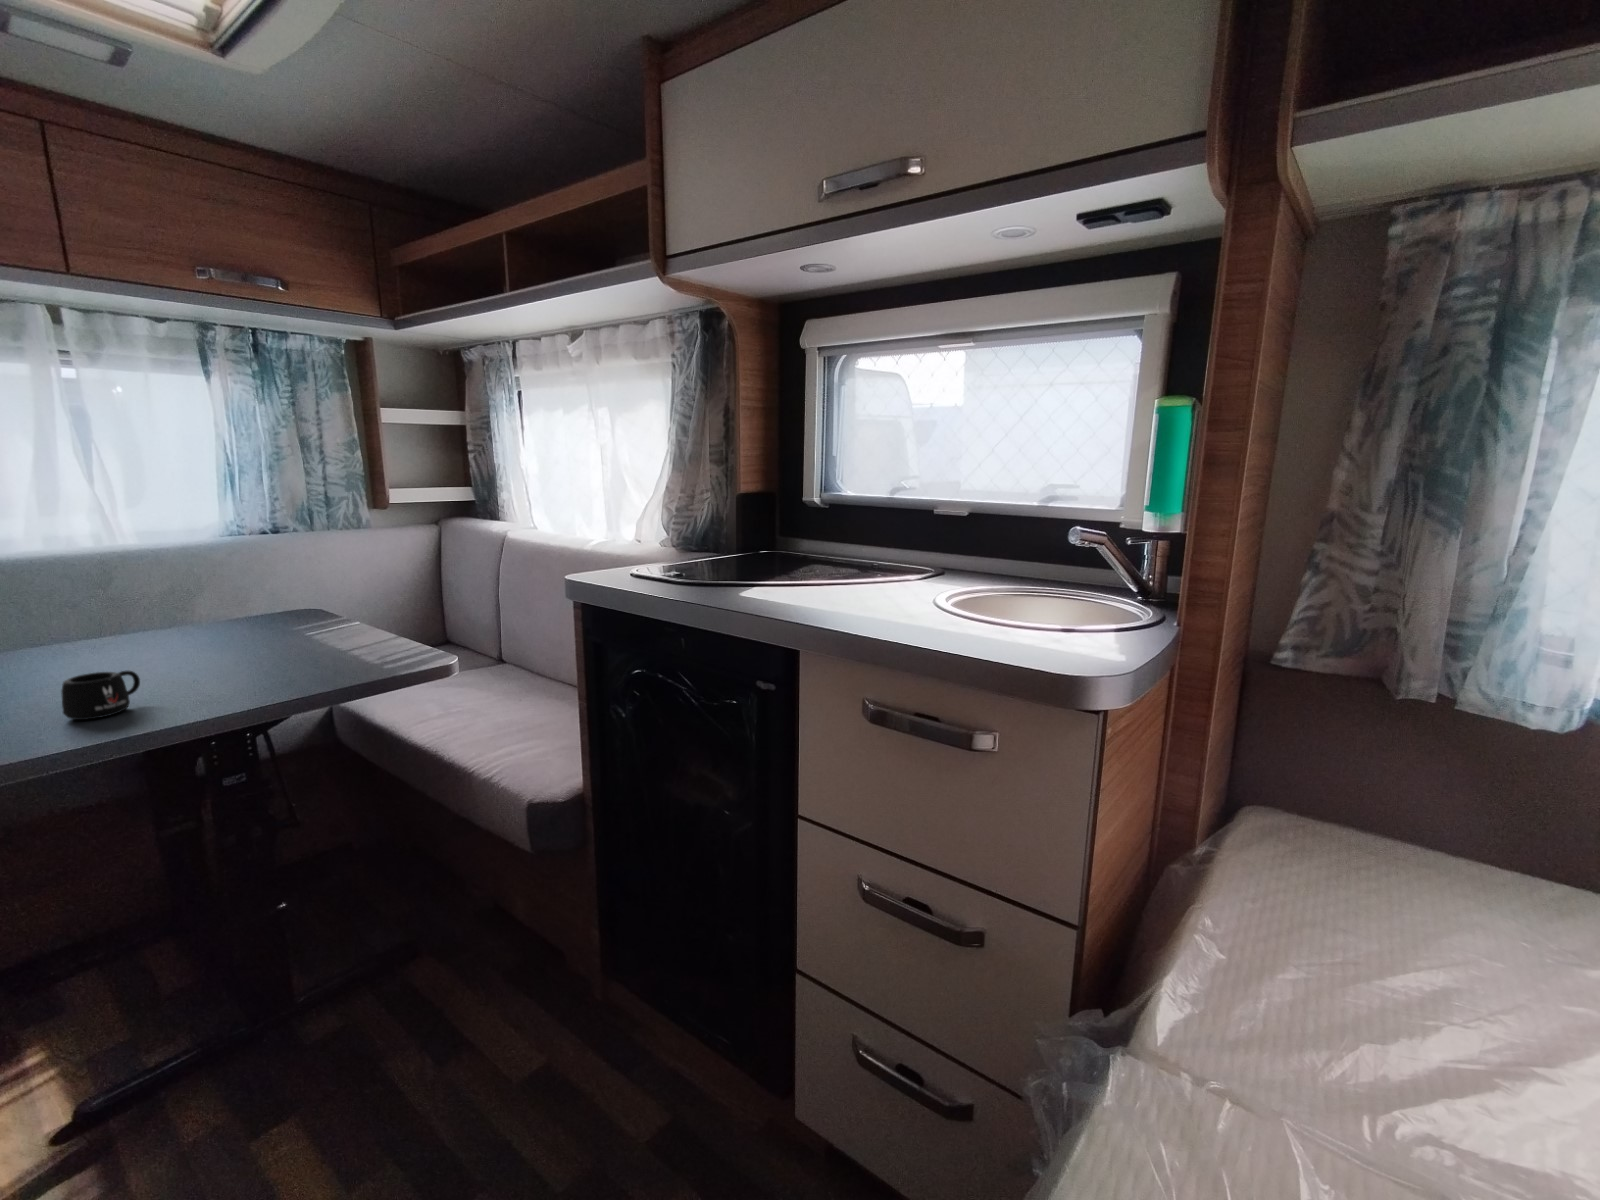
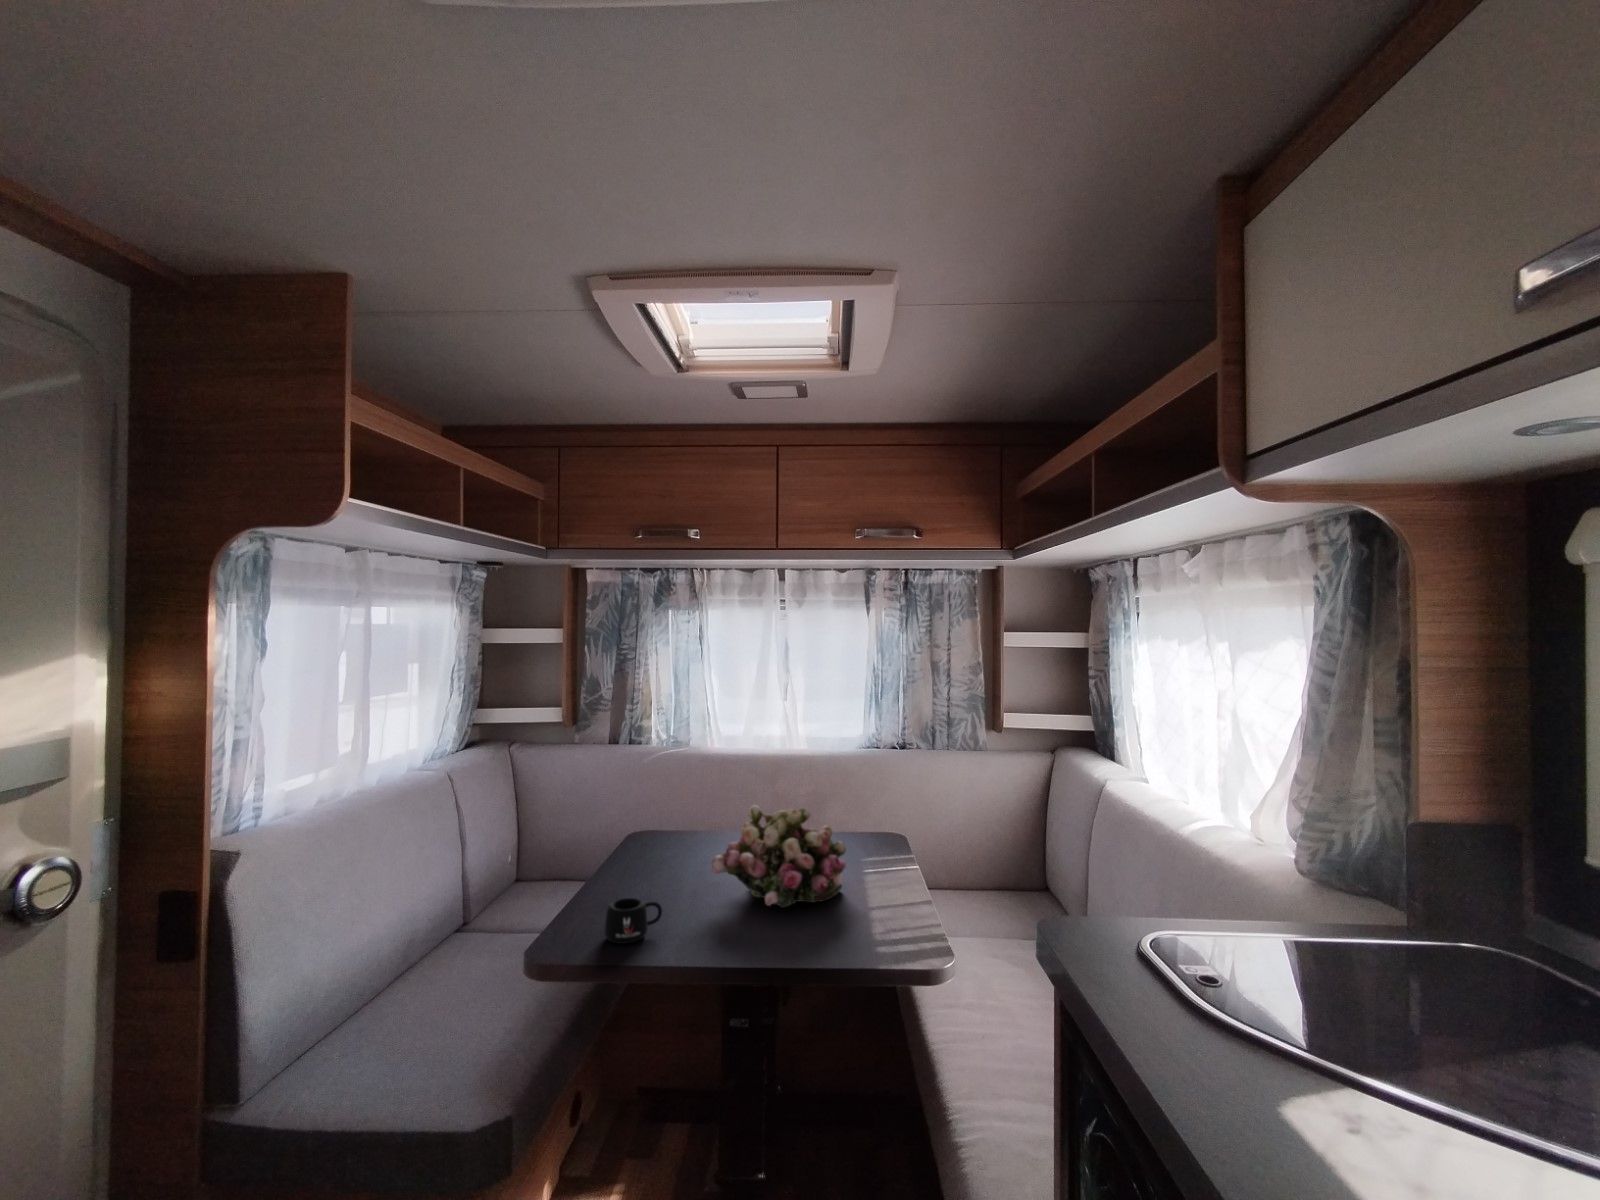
flower arrangement: none [165,565,335,655] -> present [712,805,846,907]

